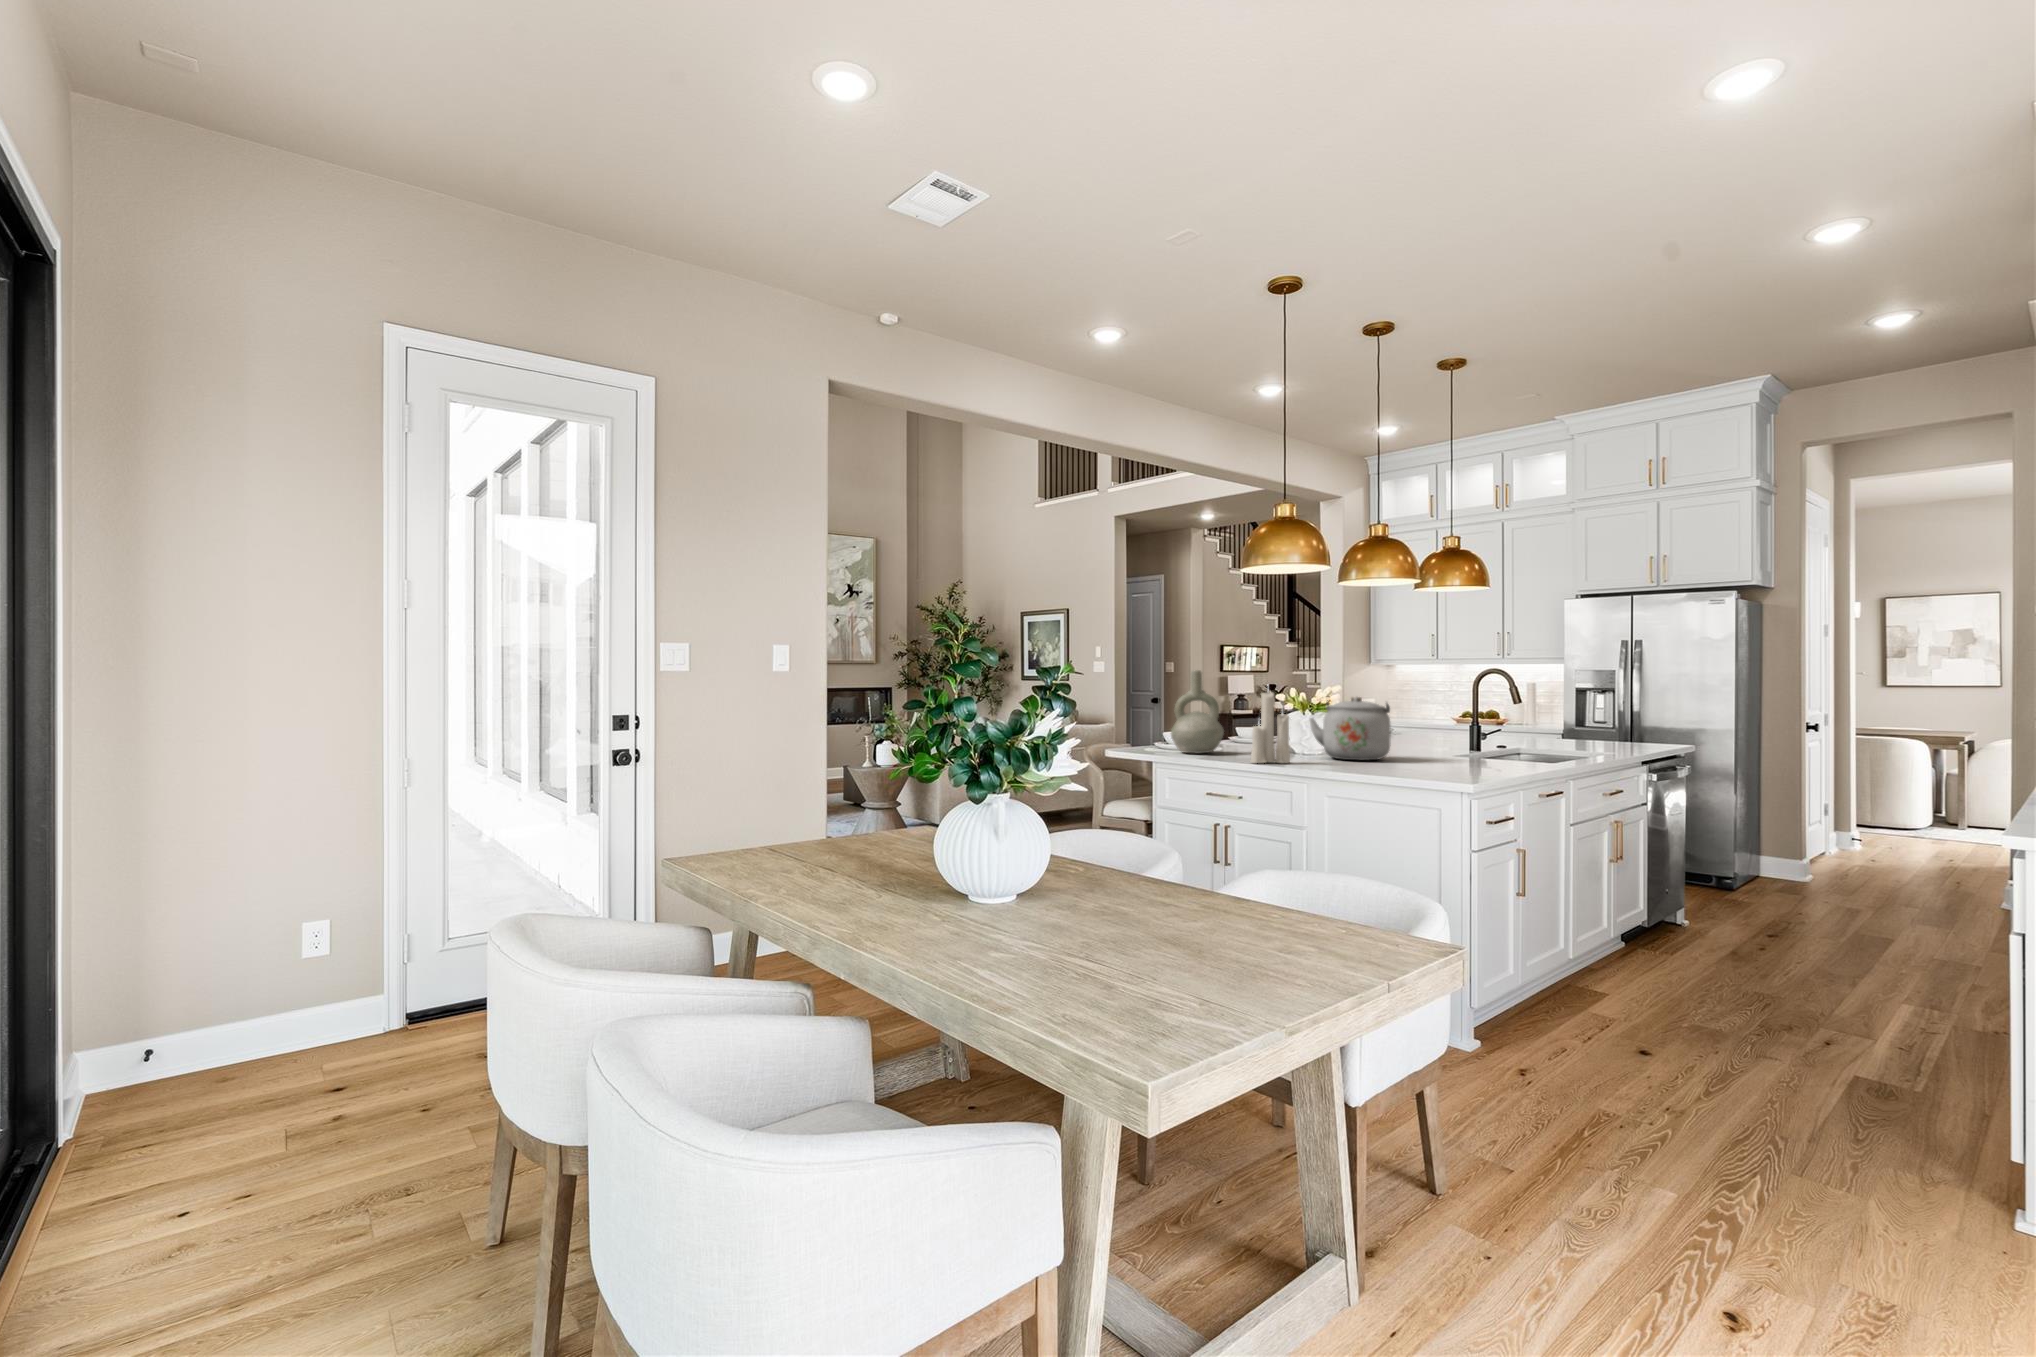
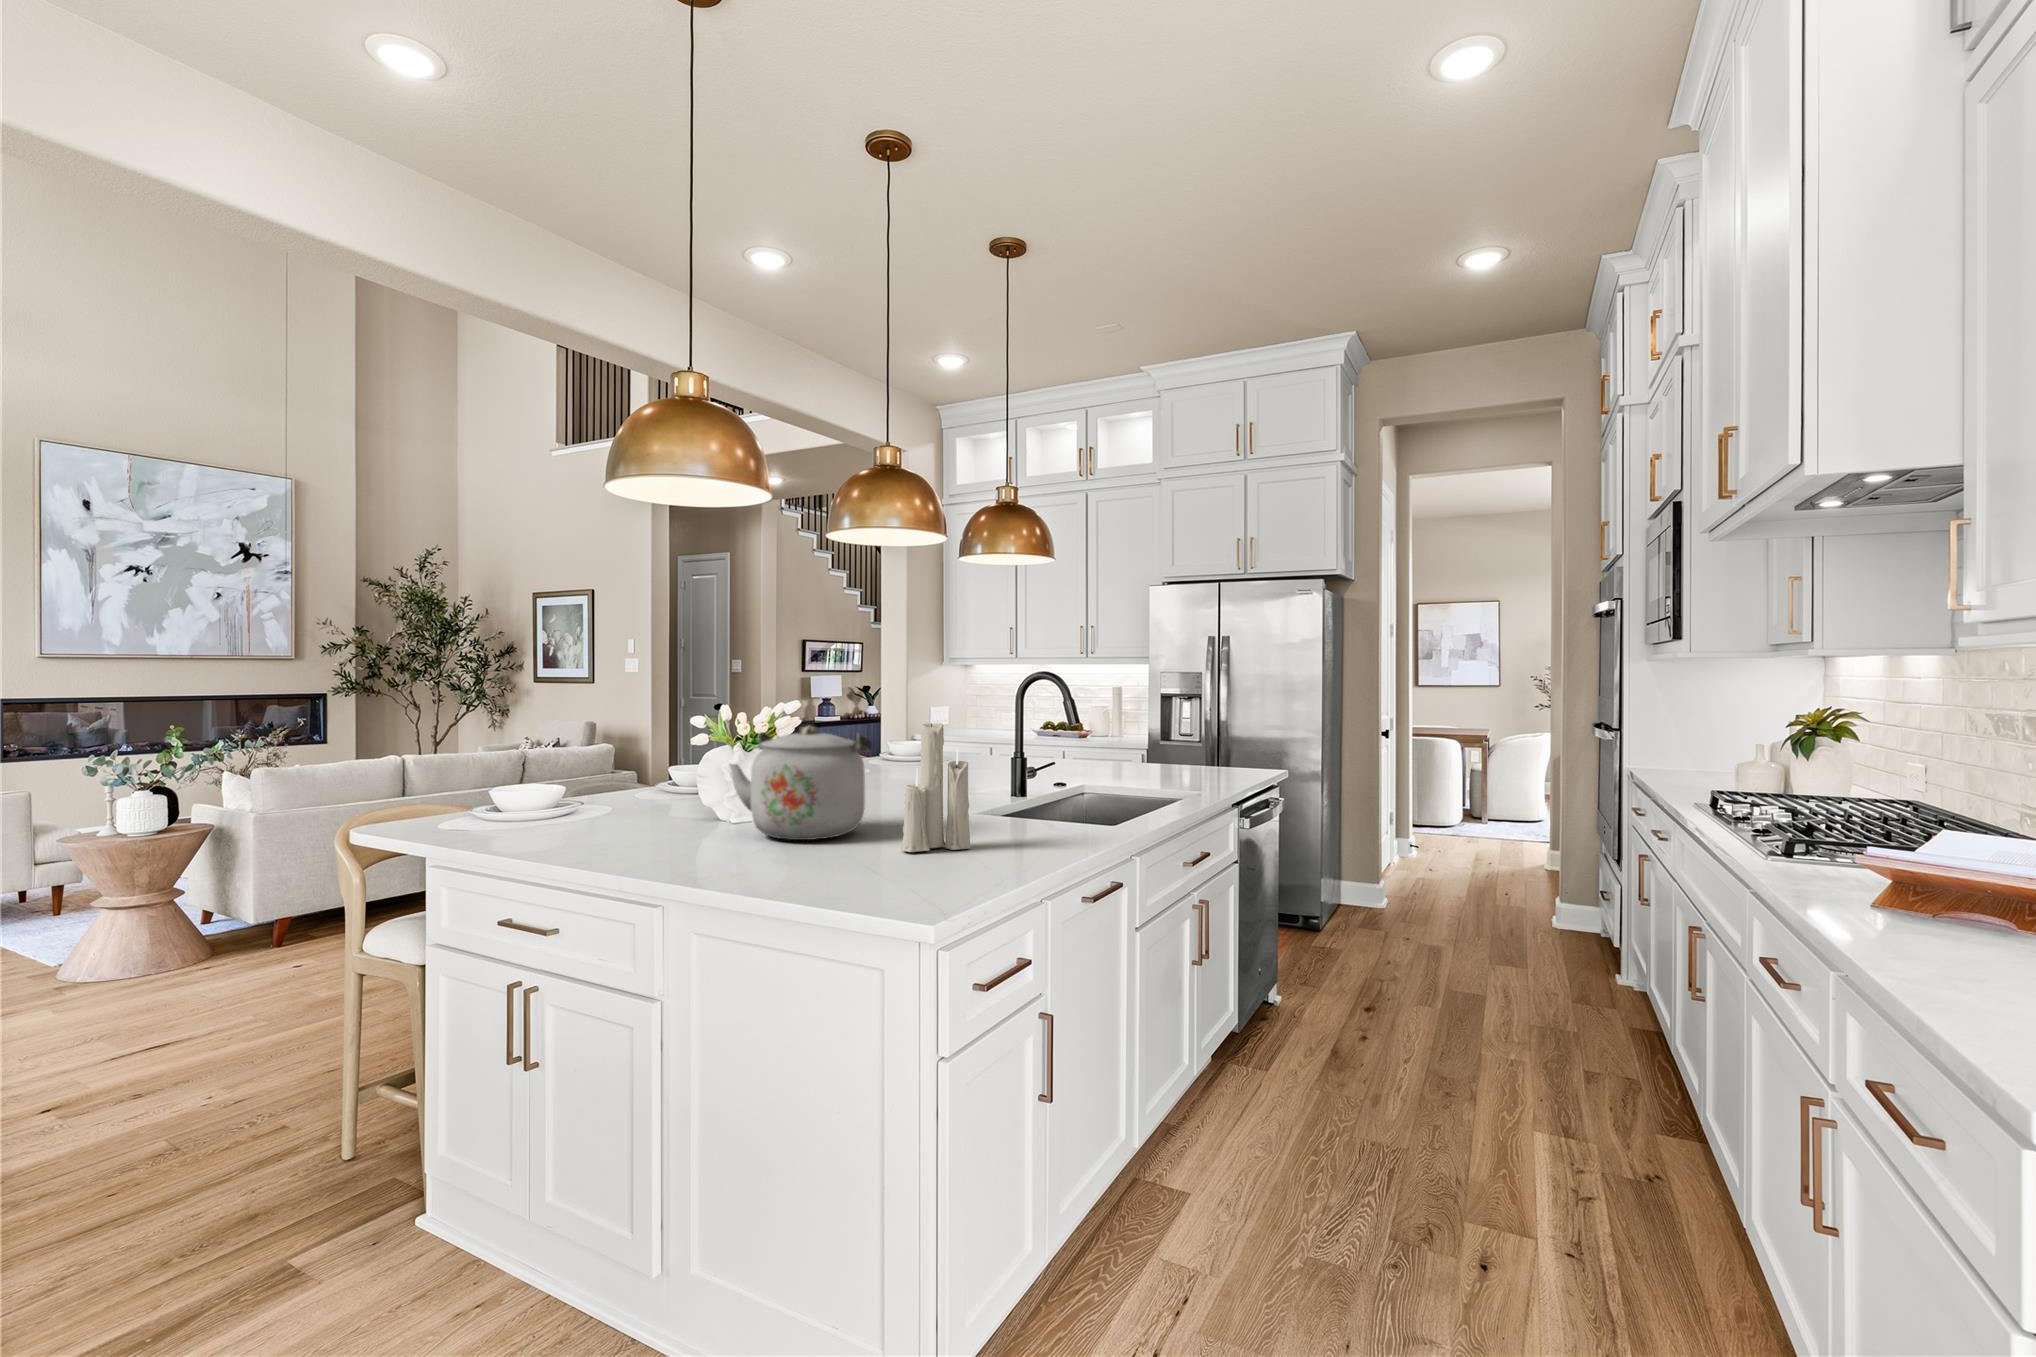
decorative vase: present [1171,670,1224,753] -> none [479,679,587,833]
candle: present [1251,692,1290,763] -> present [901,706,971,852]

